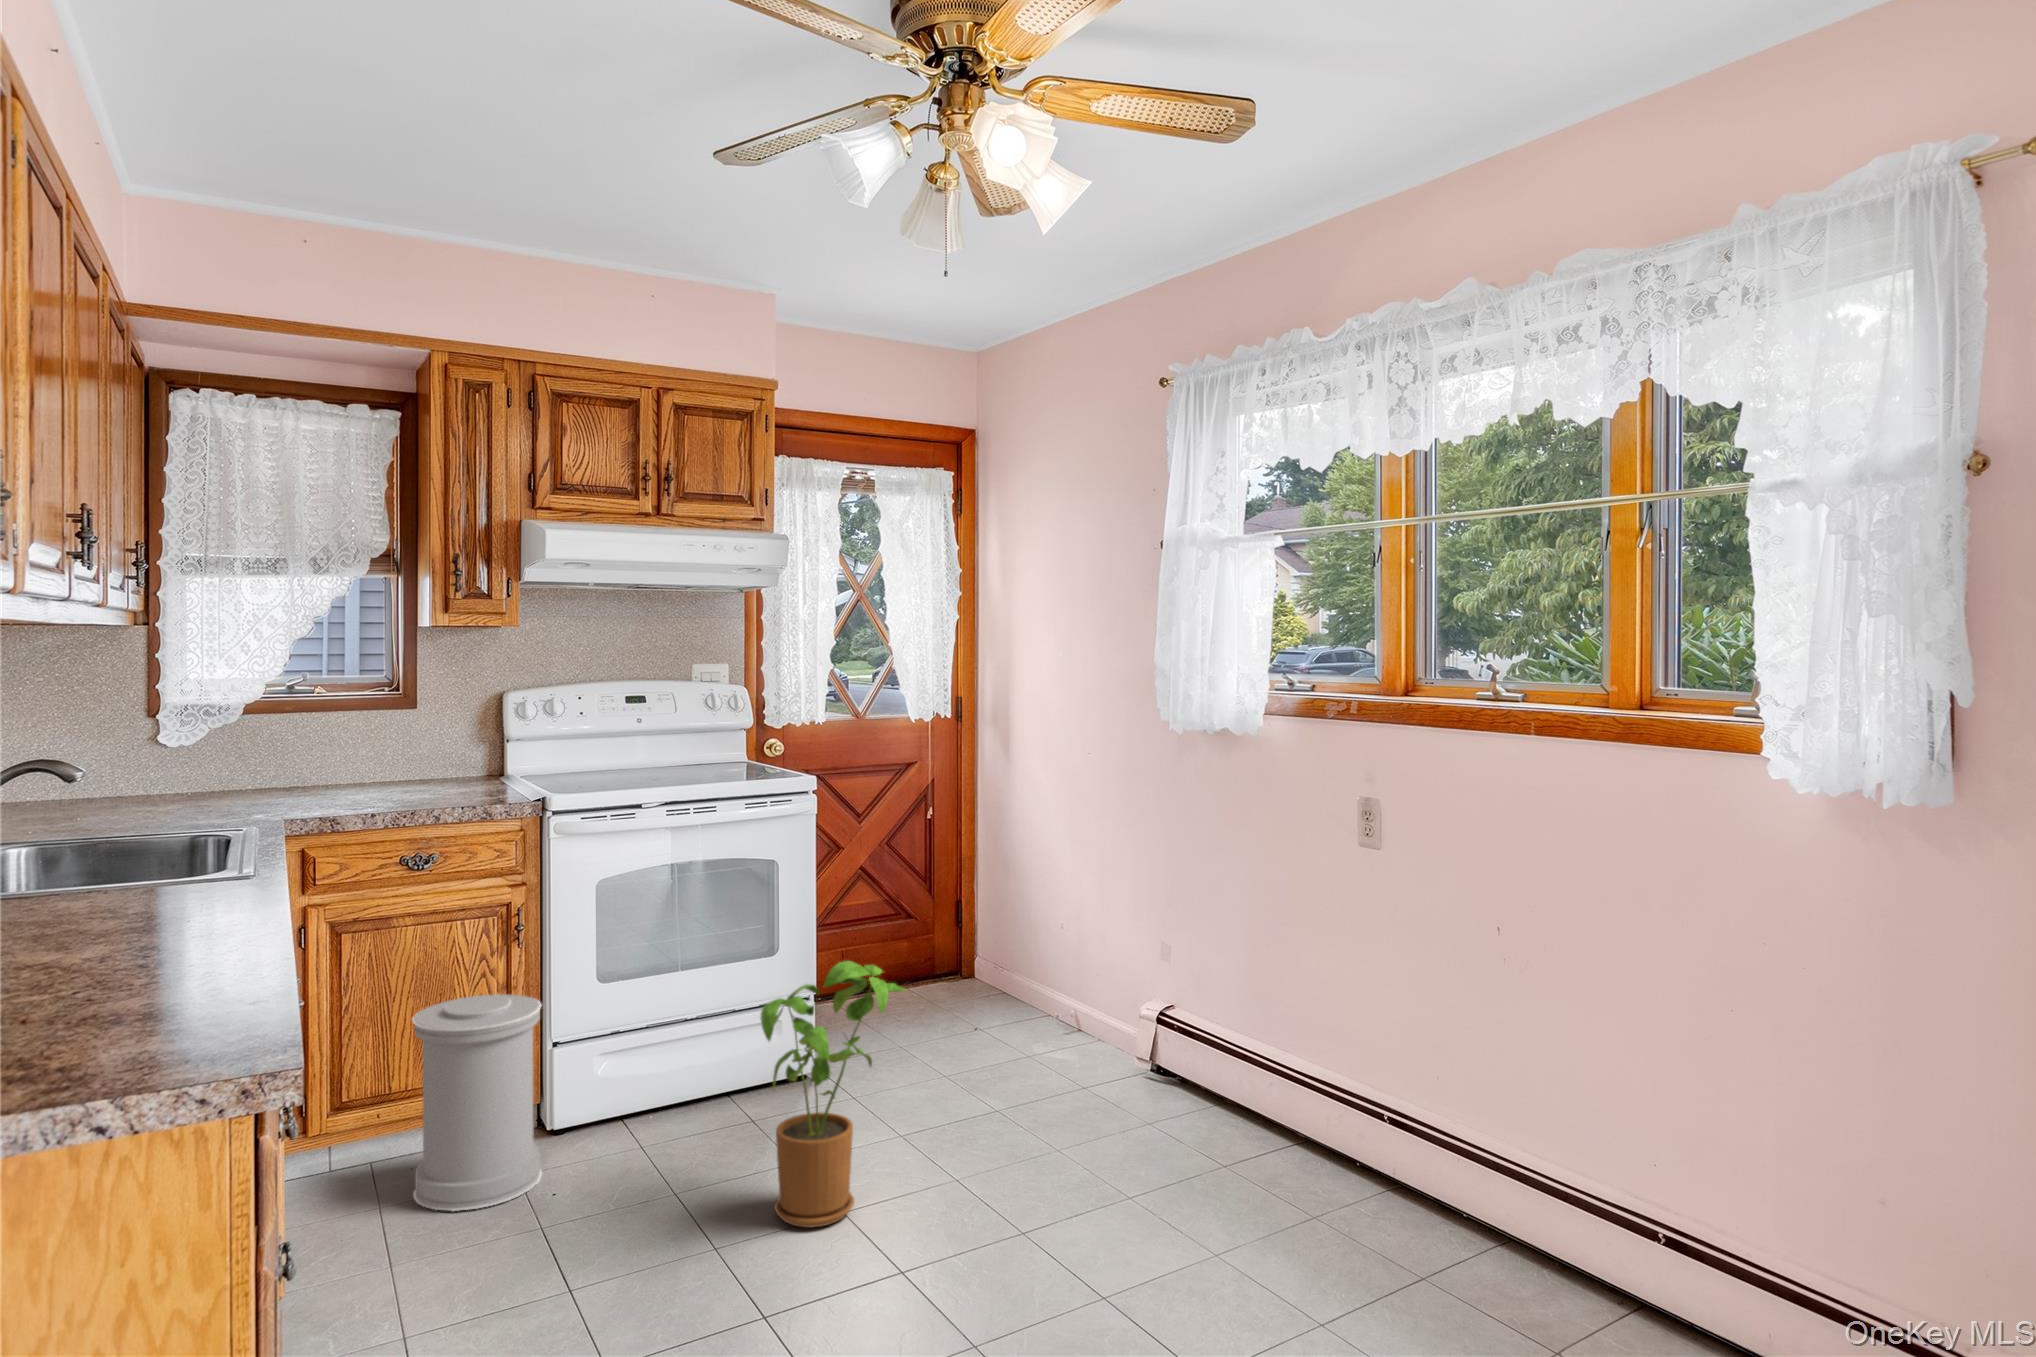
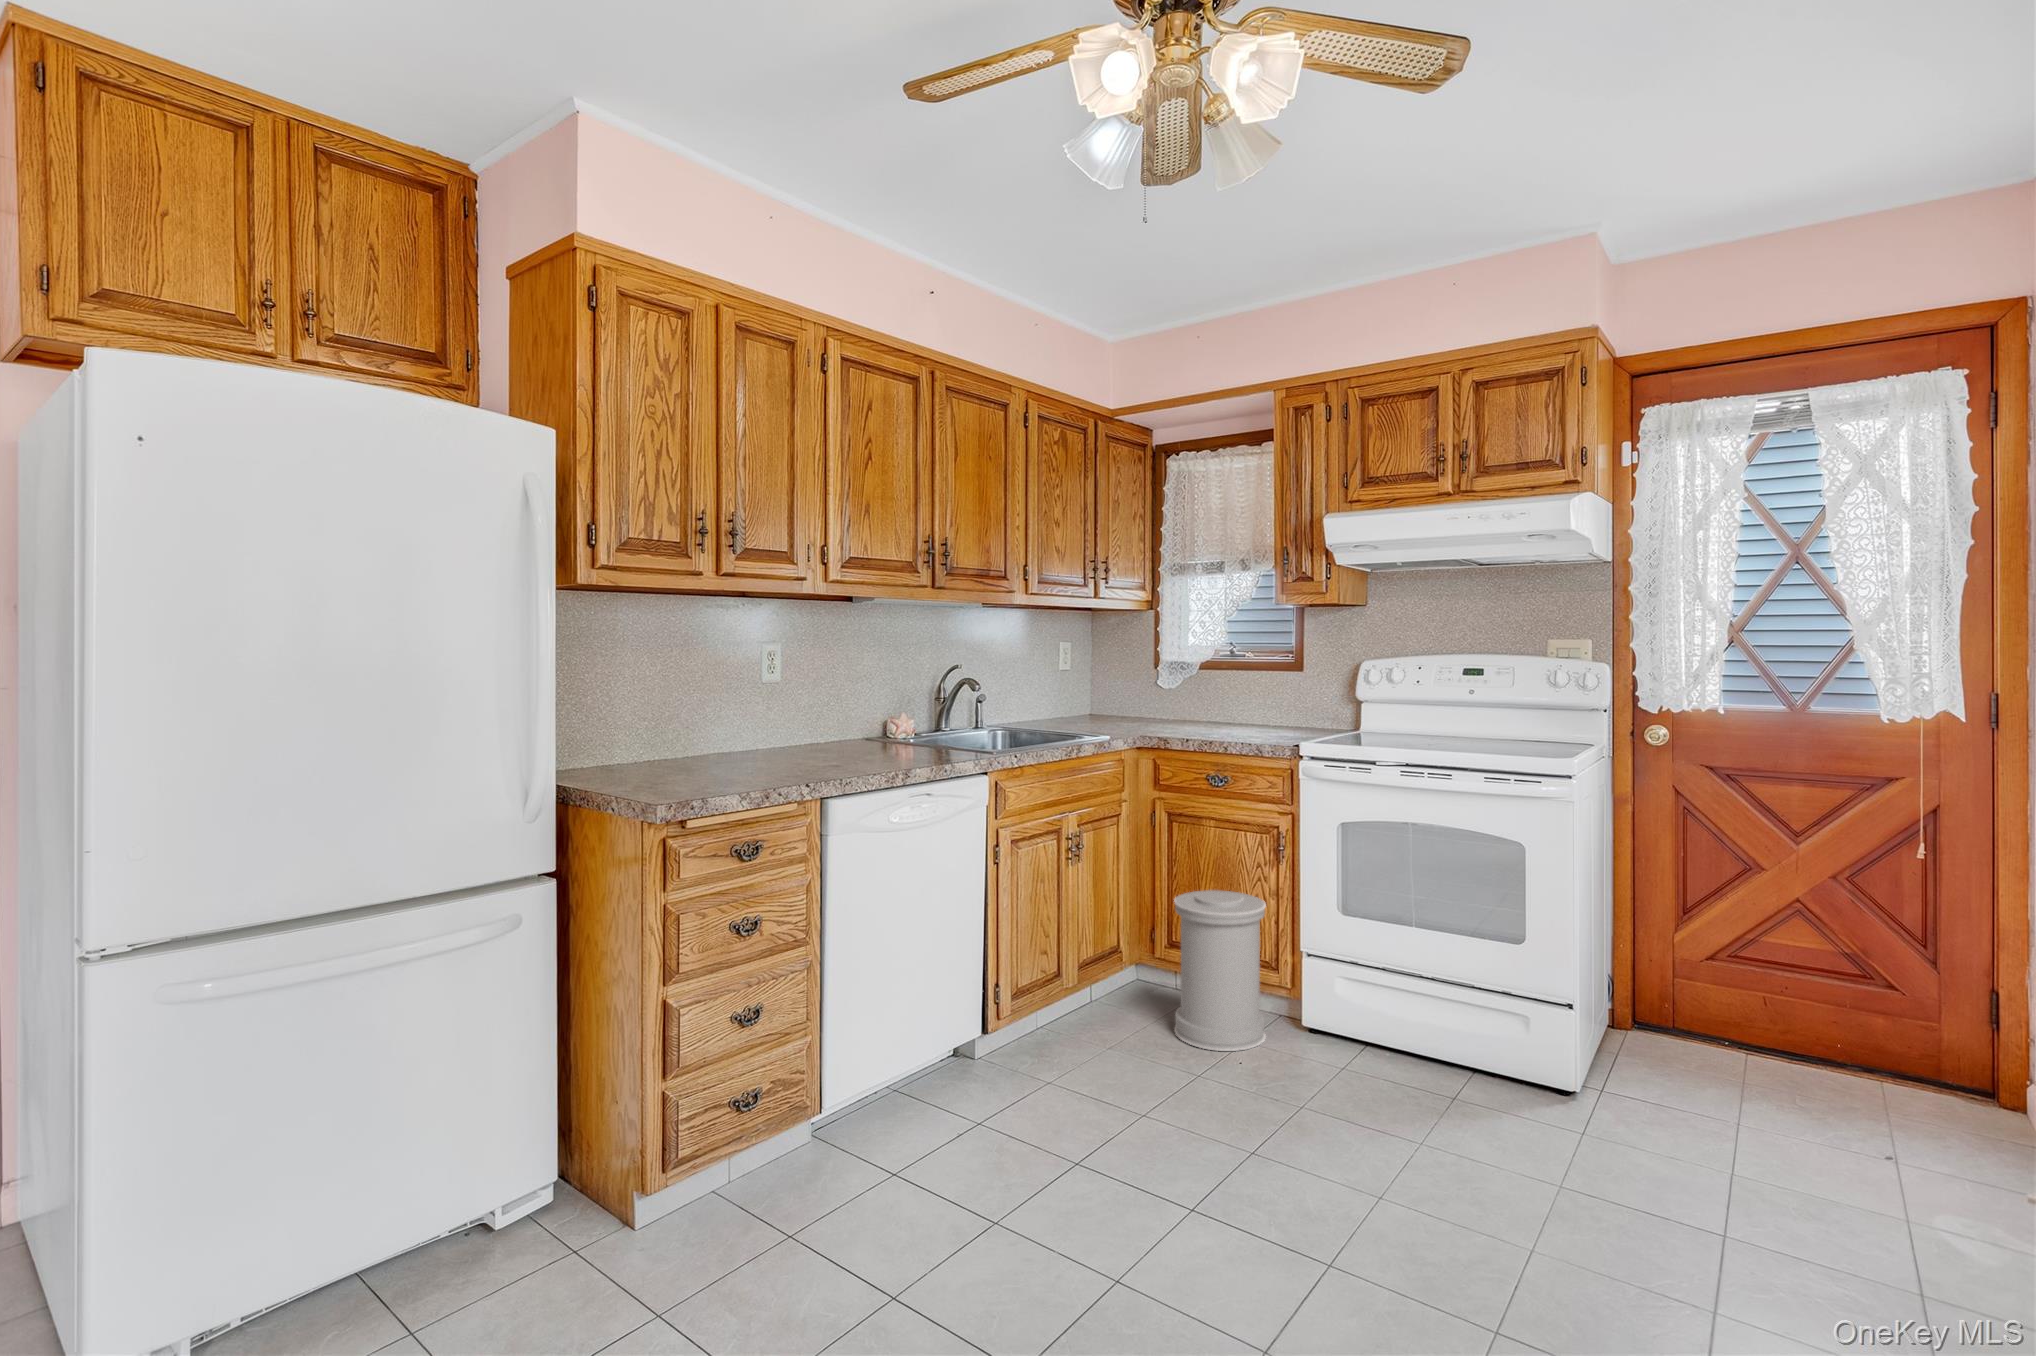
house plant: present [760,961,905,1228] -> none [1294,935,1448,1190]

